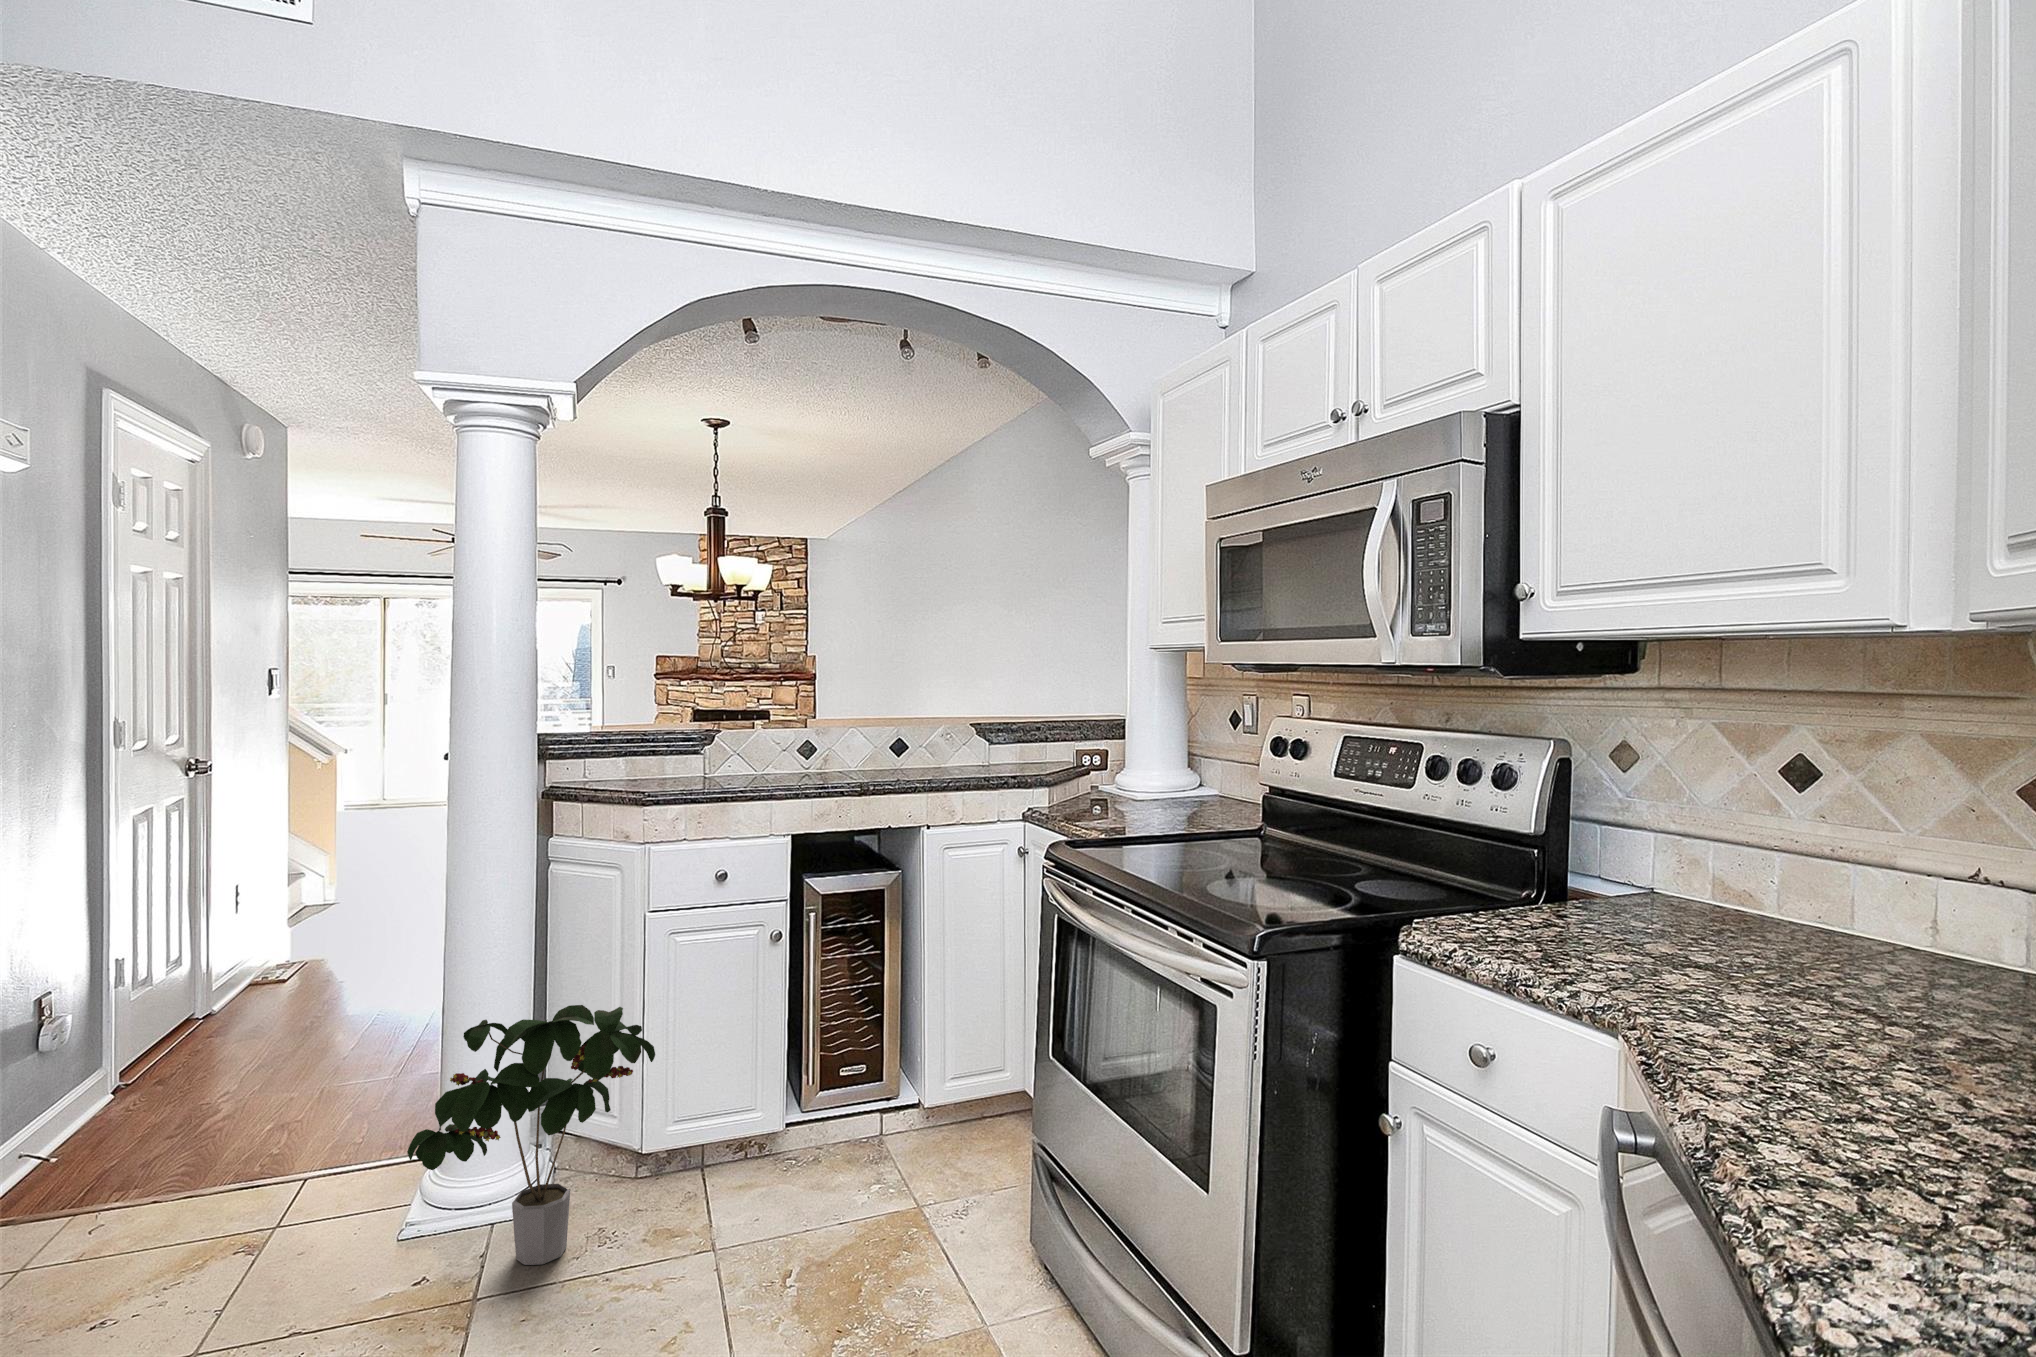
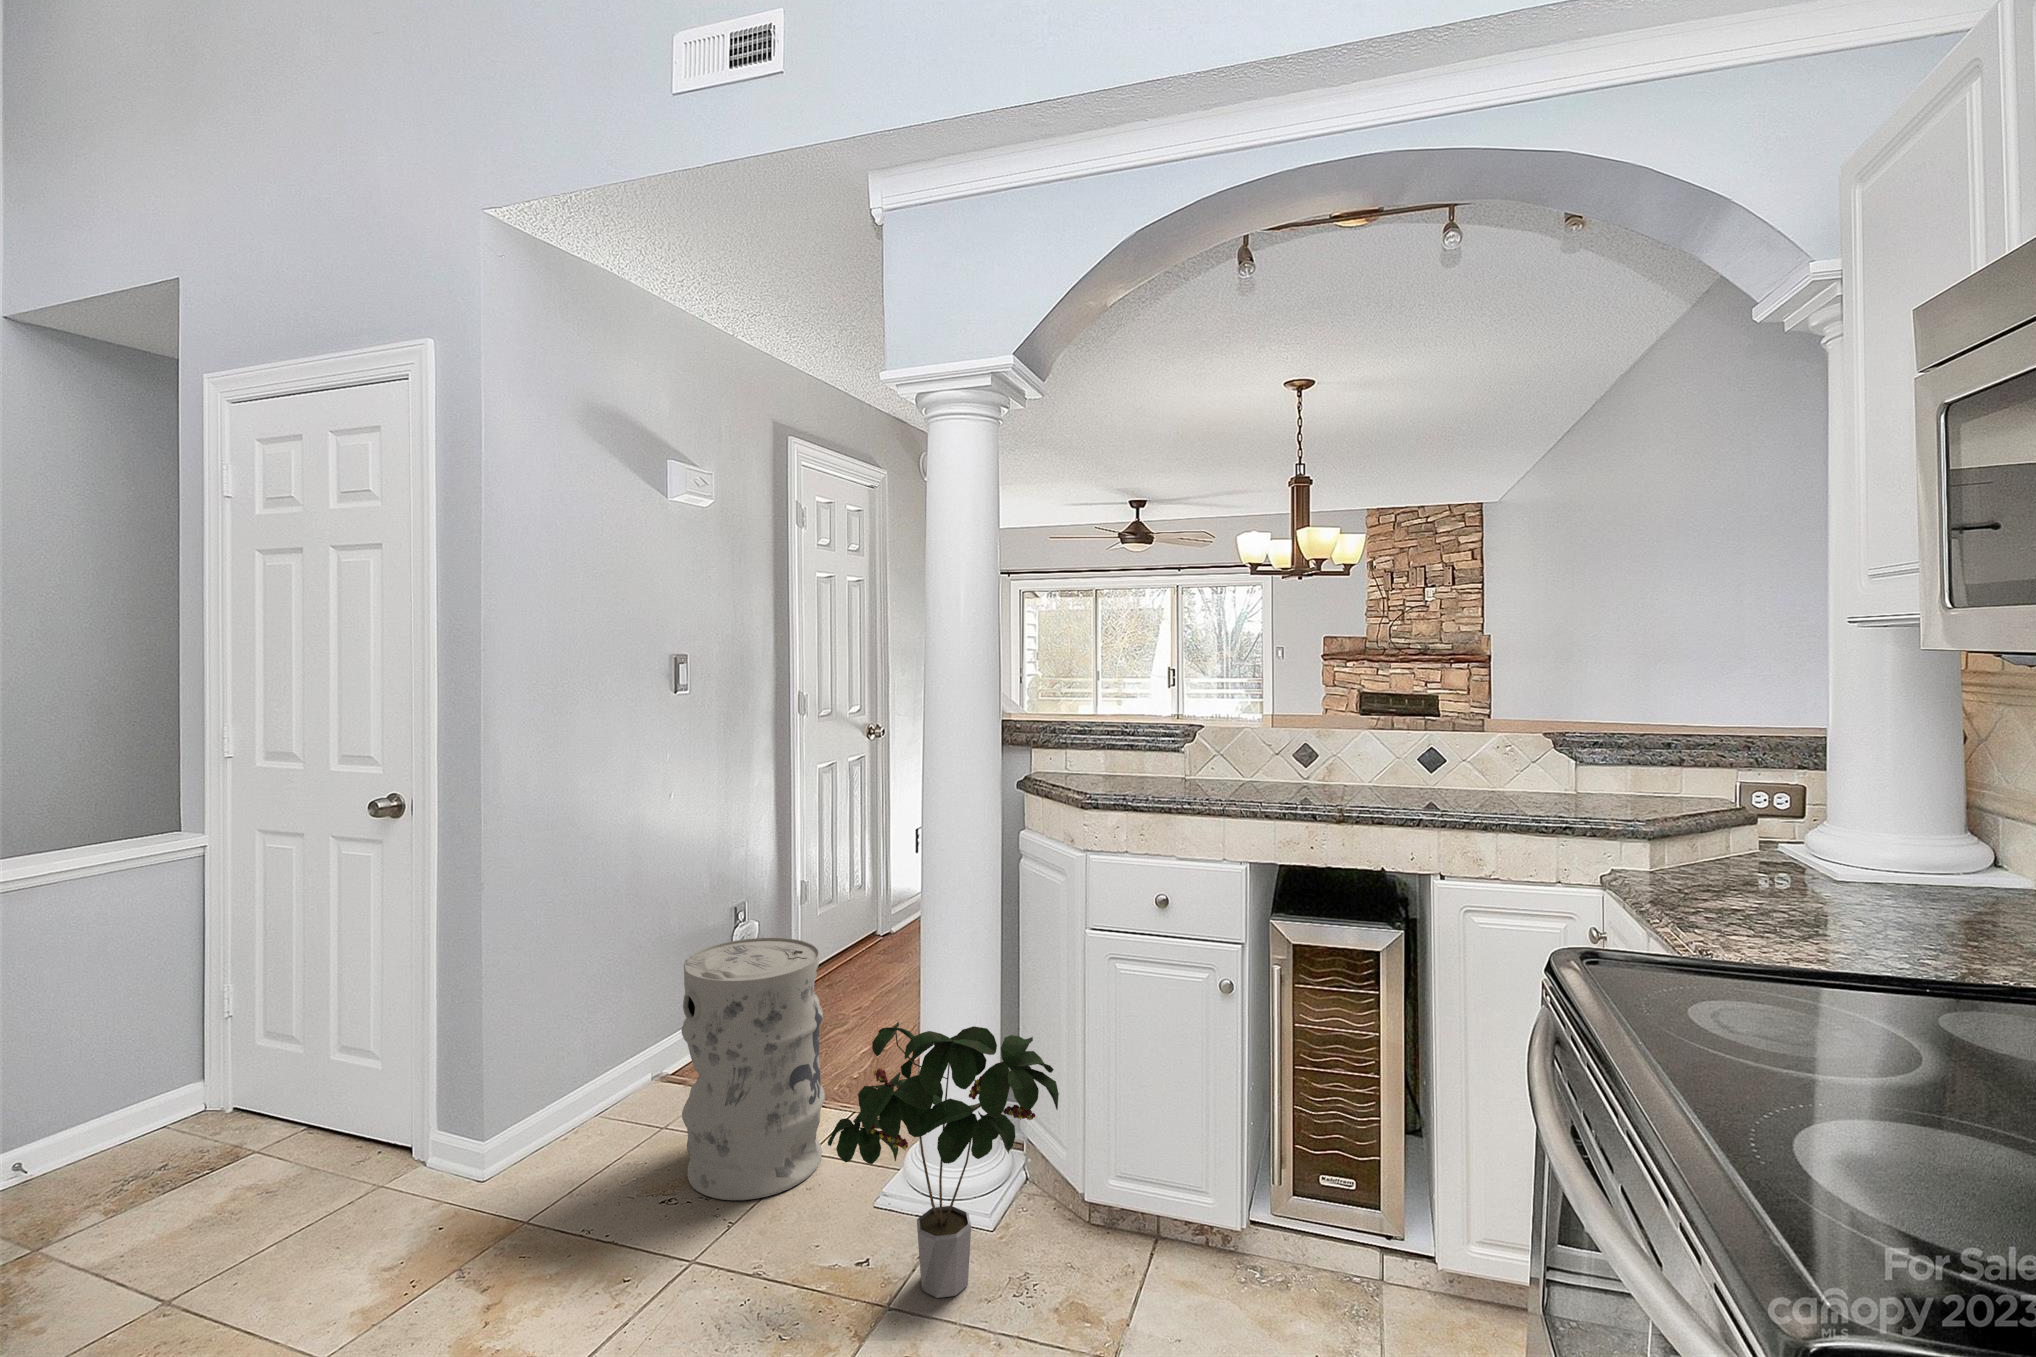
trash can: none [131,989,327,1292] -> present [682,938,825,1200]

